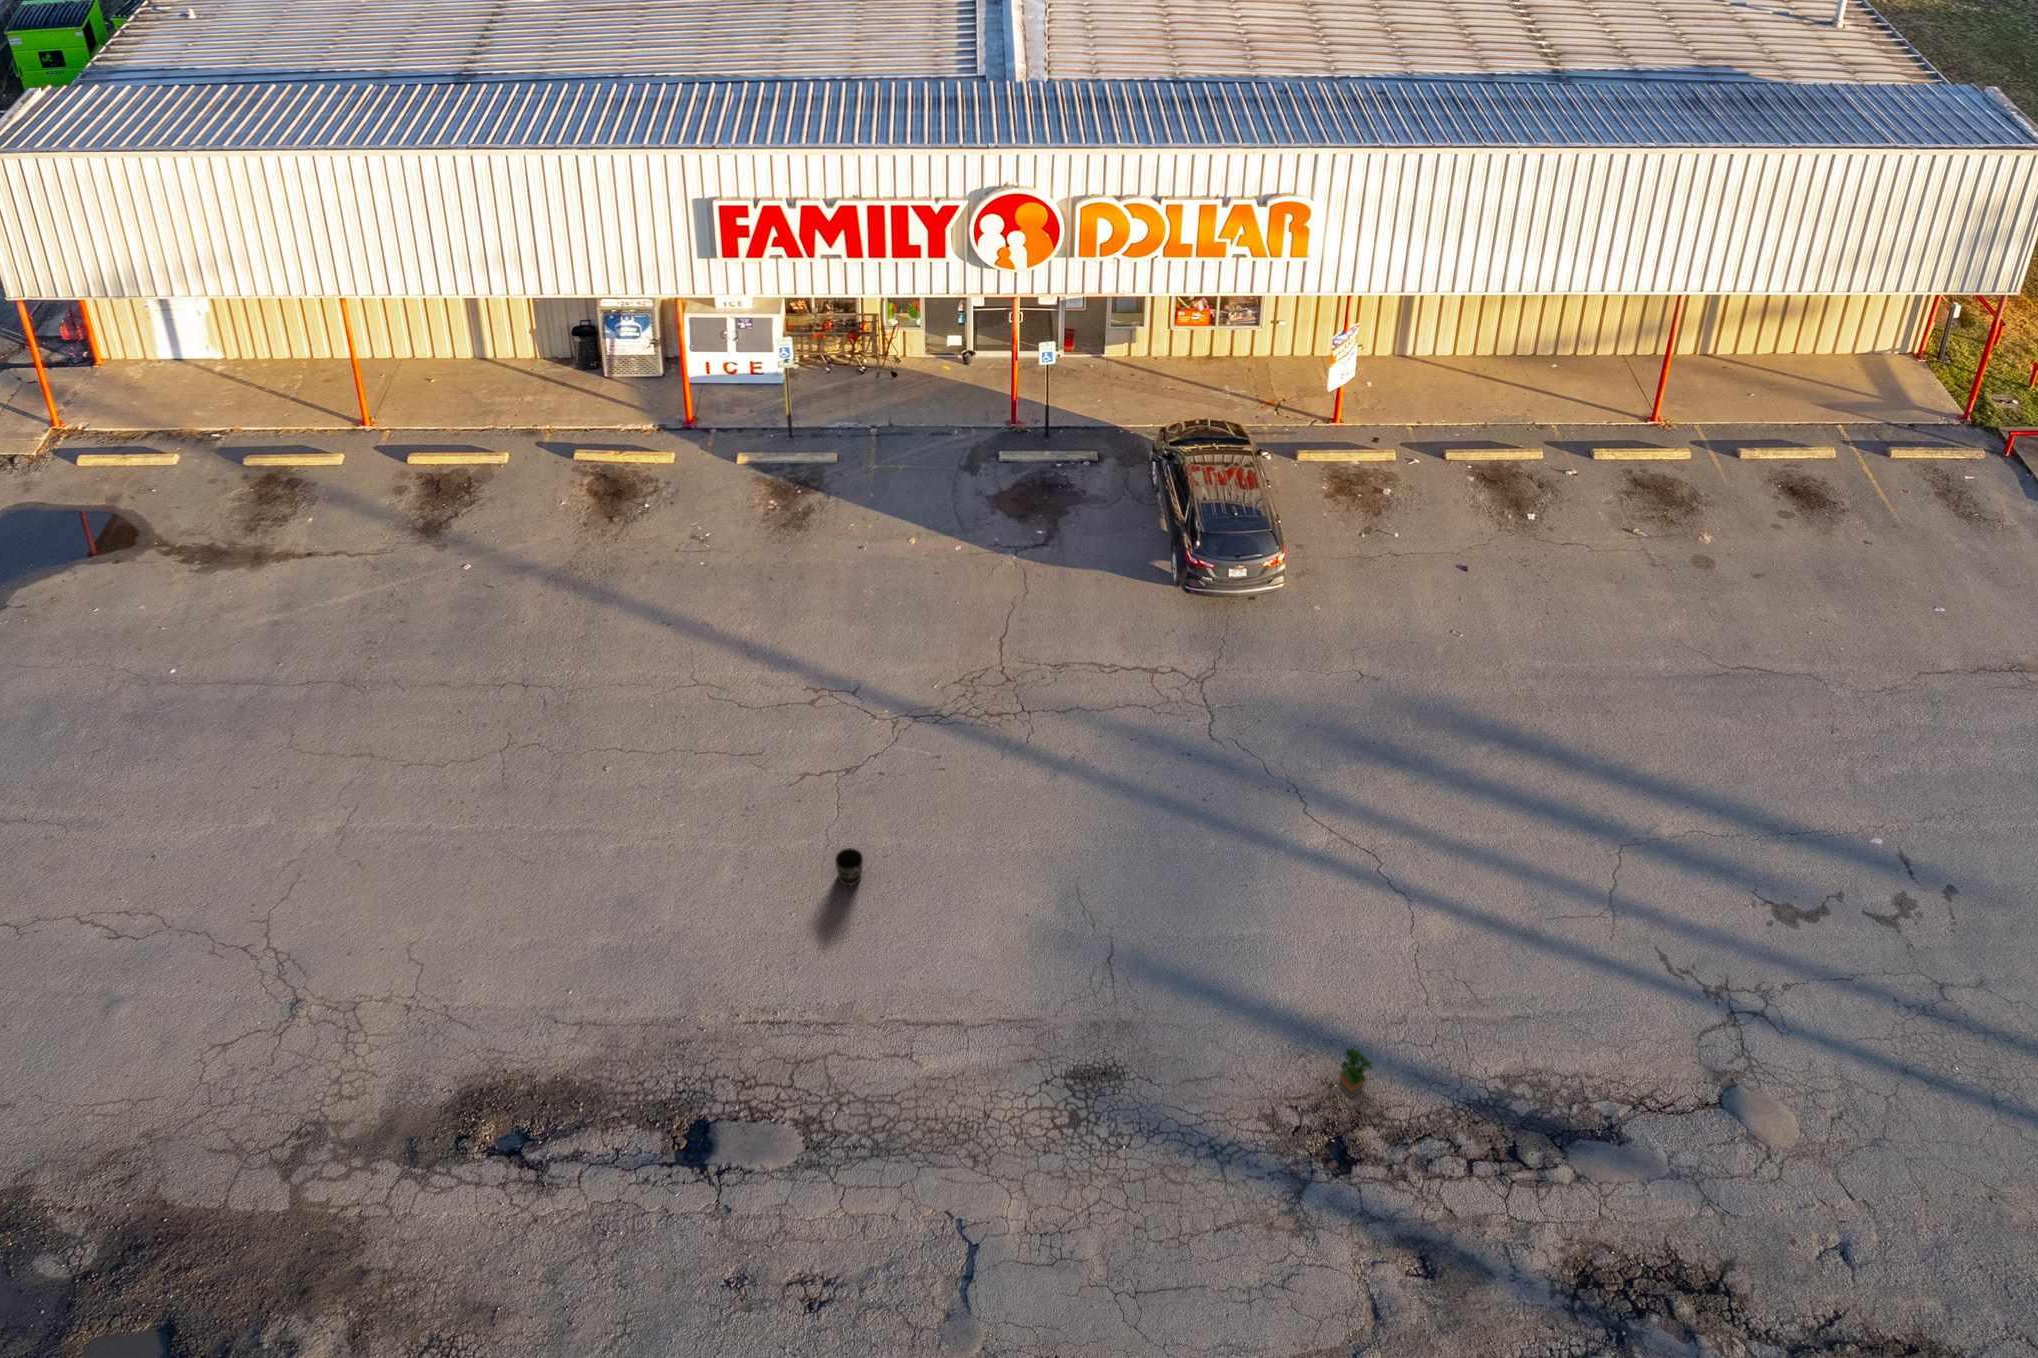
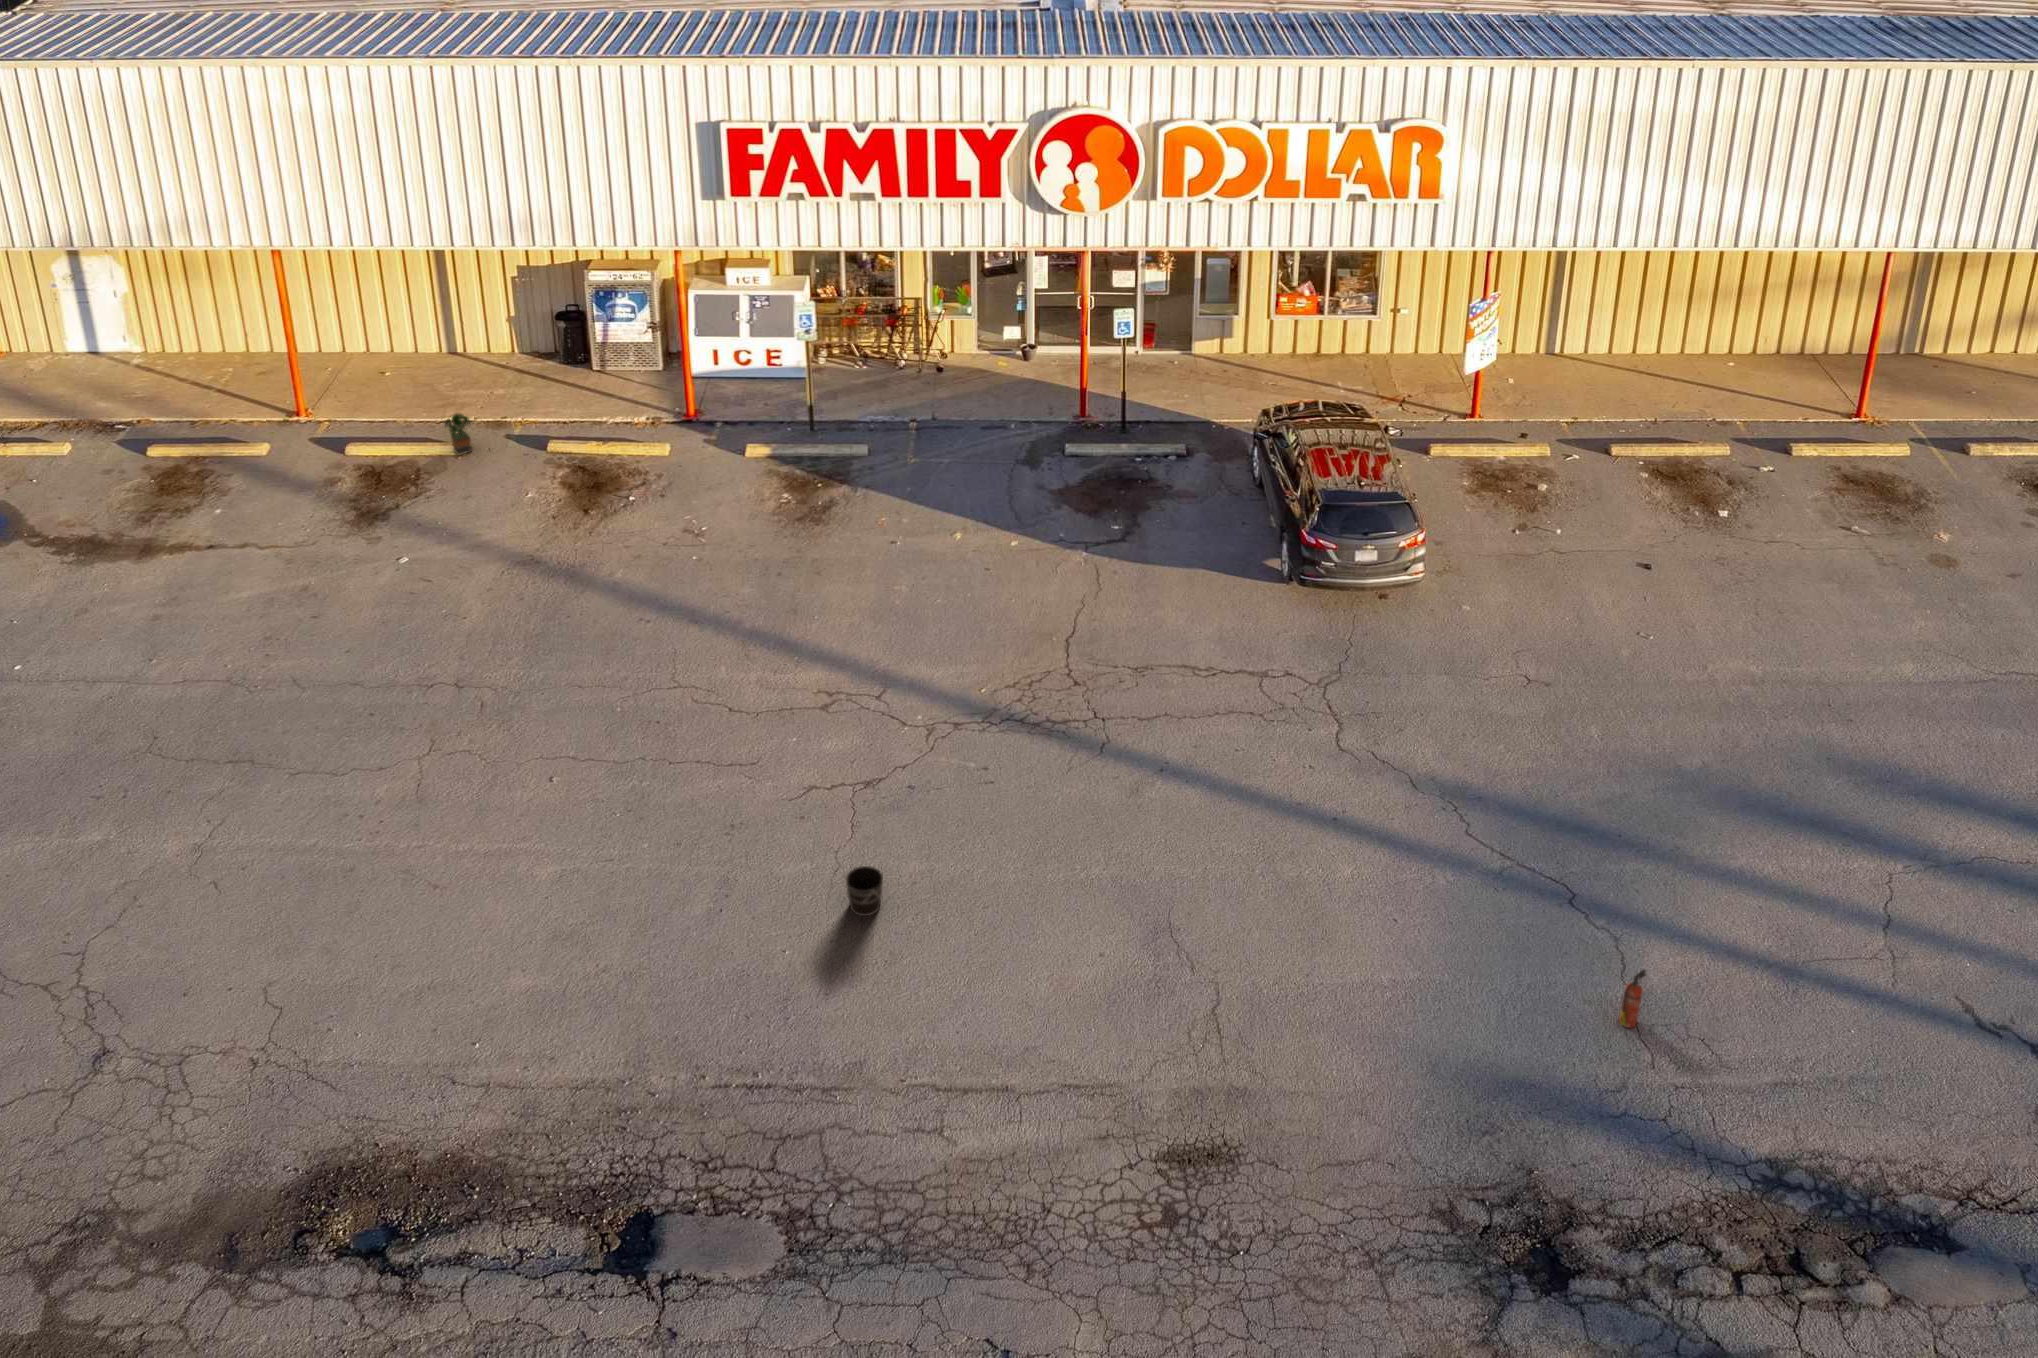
fire extinguisher: none [1405,933,1425,973] -> present [1619,970,1646,1028]
potted tree: present [1338,1049,1373,1098] -> present [445,414,472,455]

